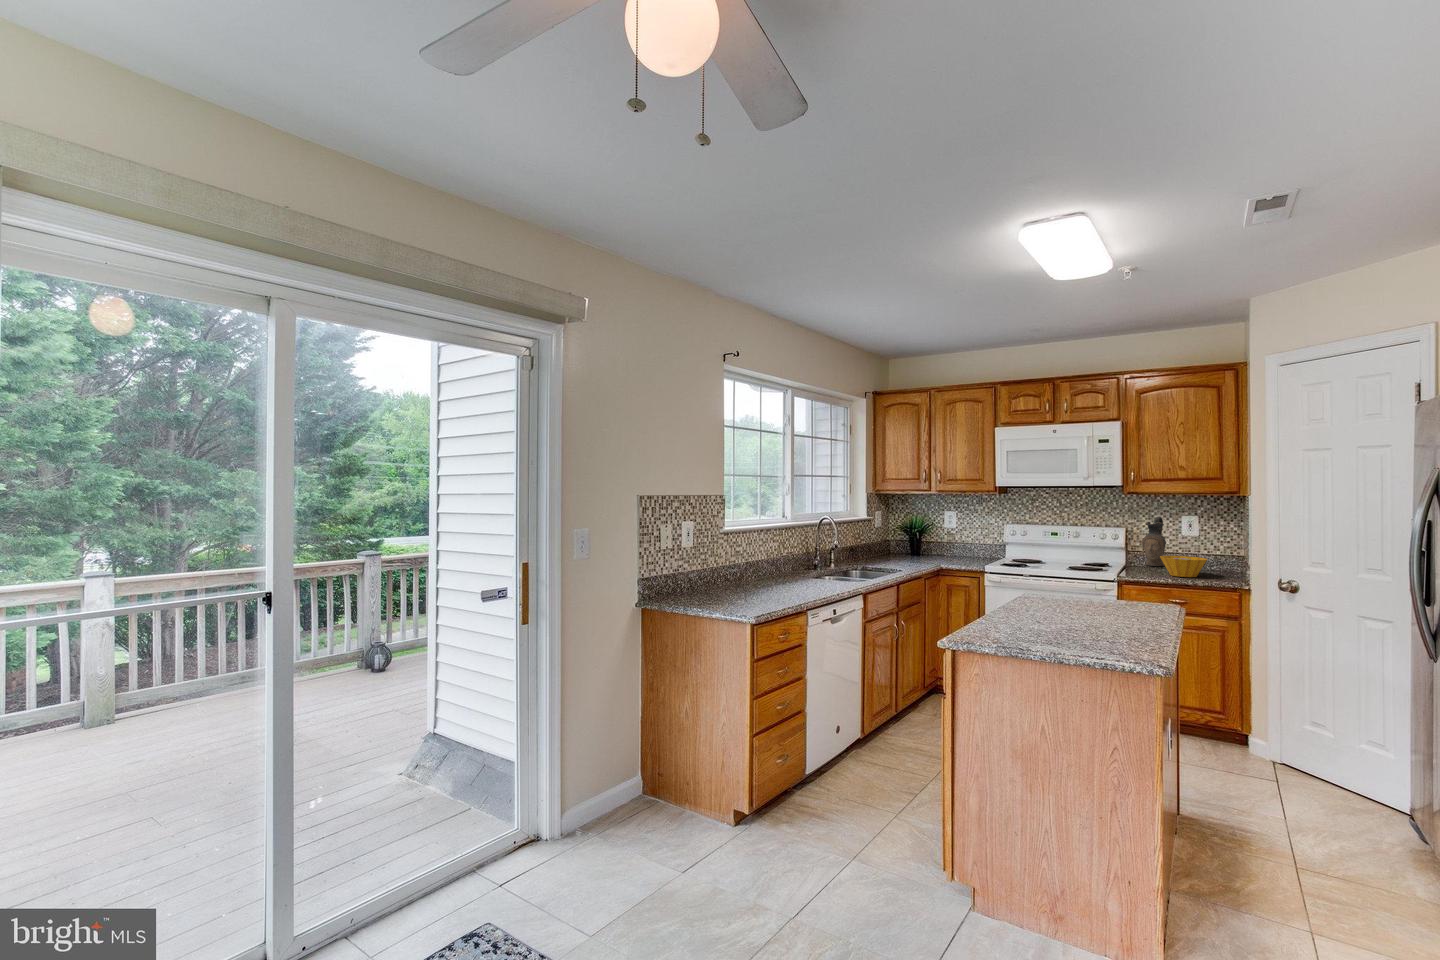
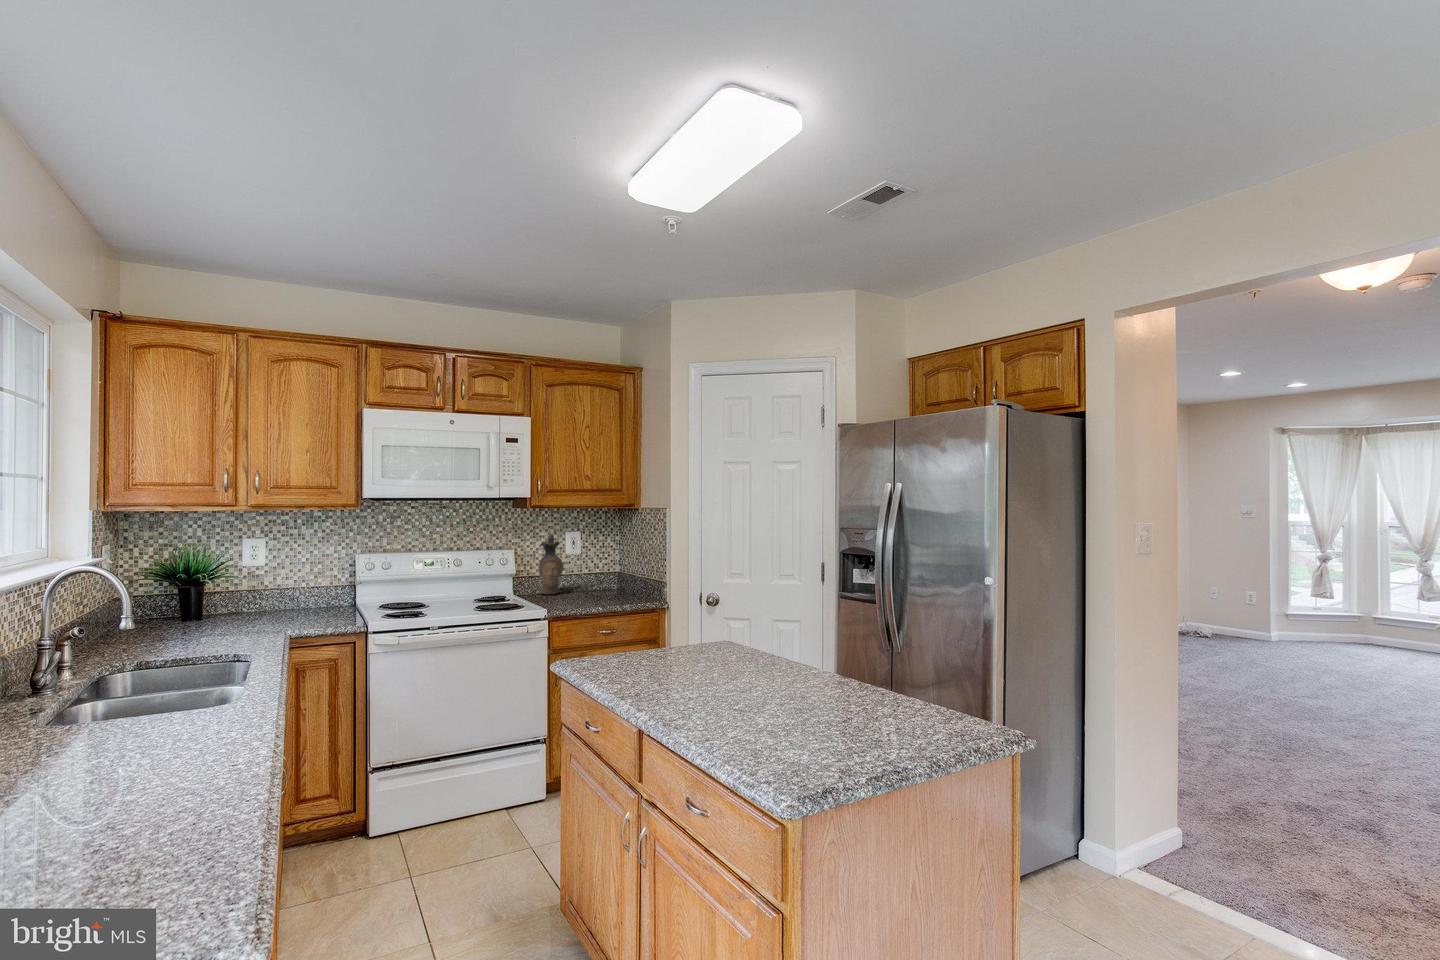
bowl: present [1160,556,1207,577] -> none [576,580,623,605]

